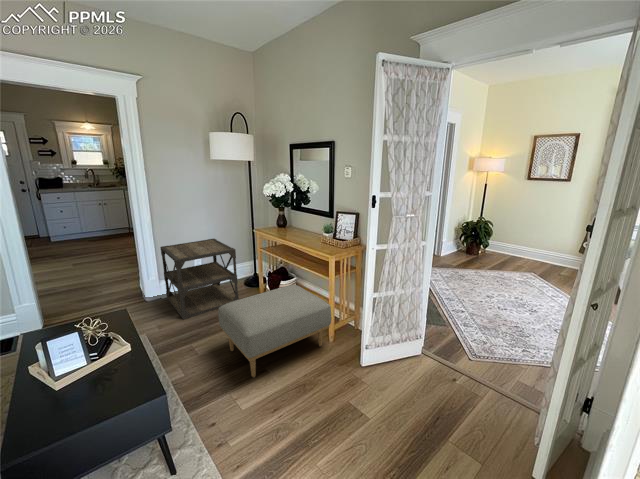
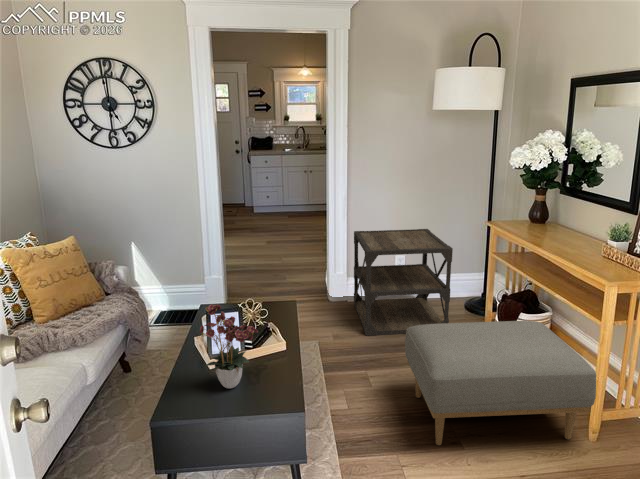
flower arrangement: none [39,328,112,401] -> present [200,304,258,388]

